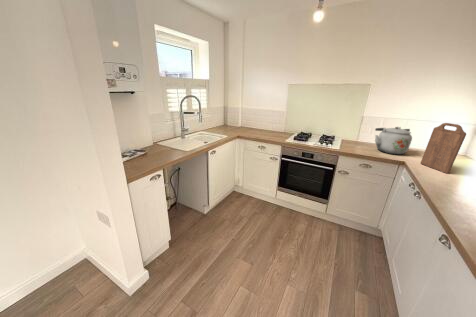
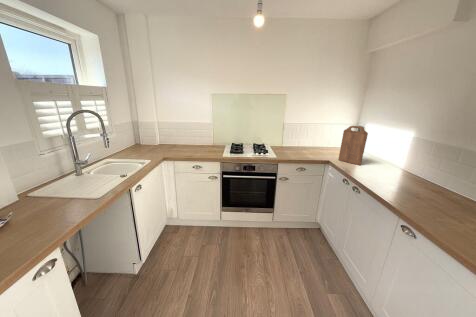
kettle: present [375,127,412,154] -> none [297,131,325,155]

